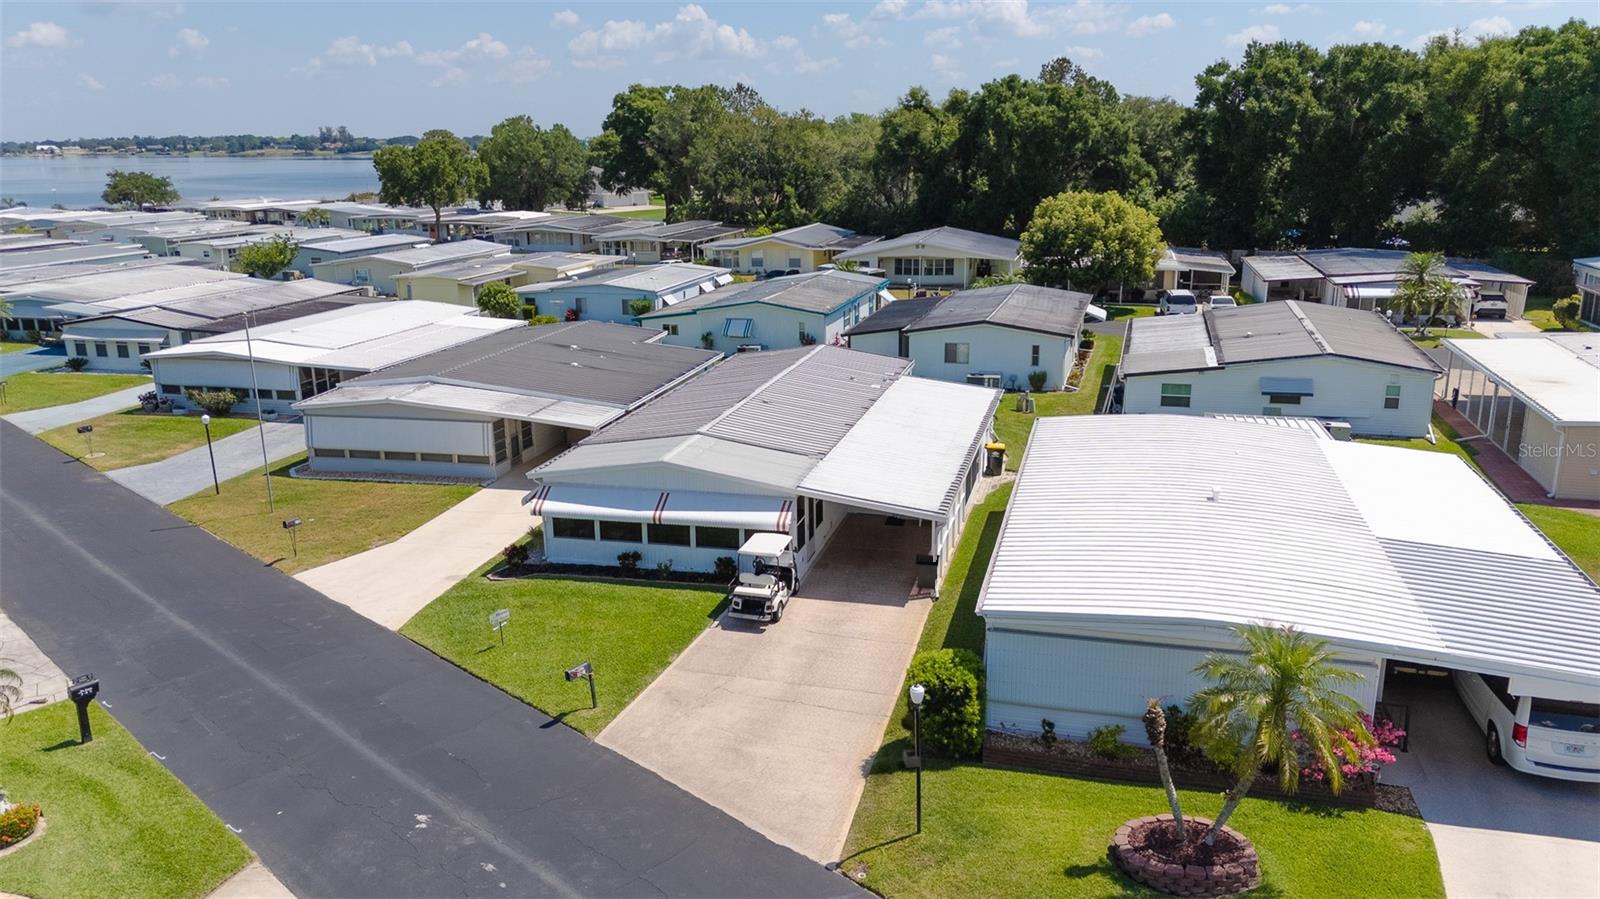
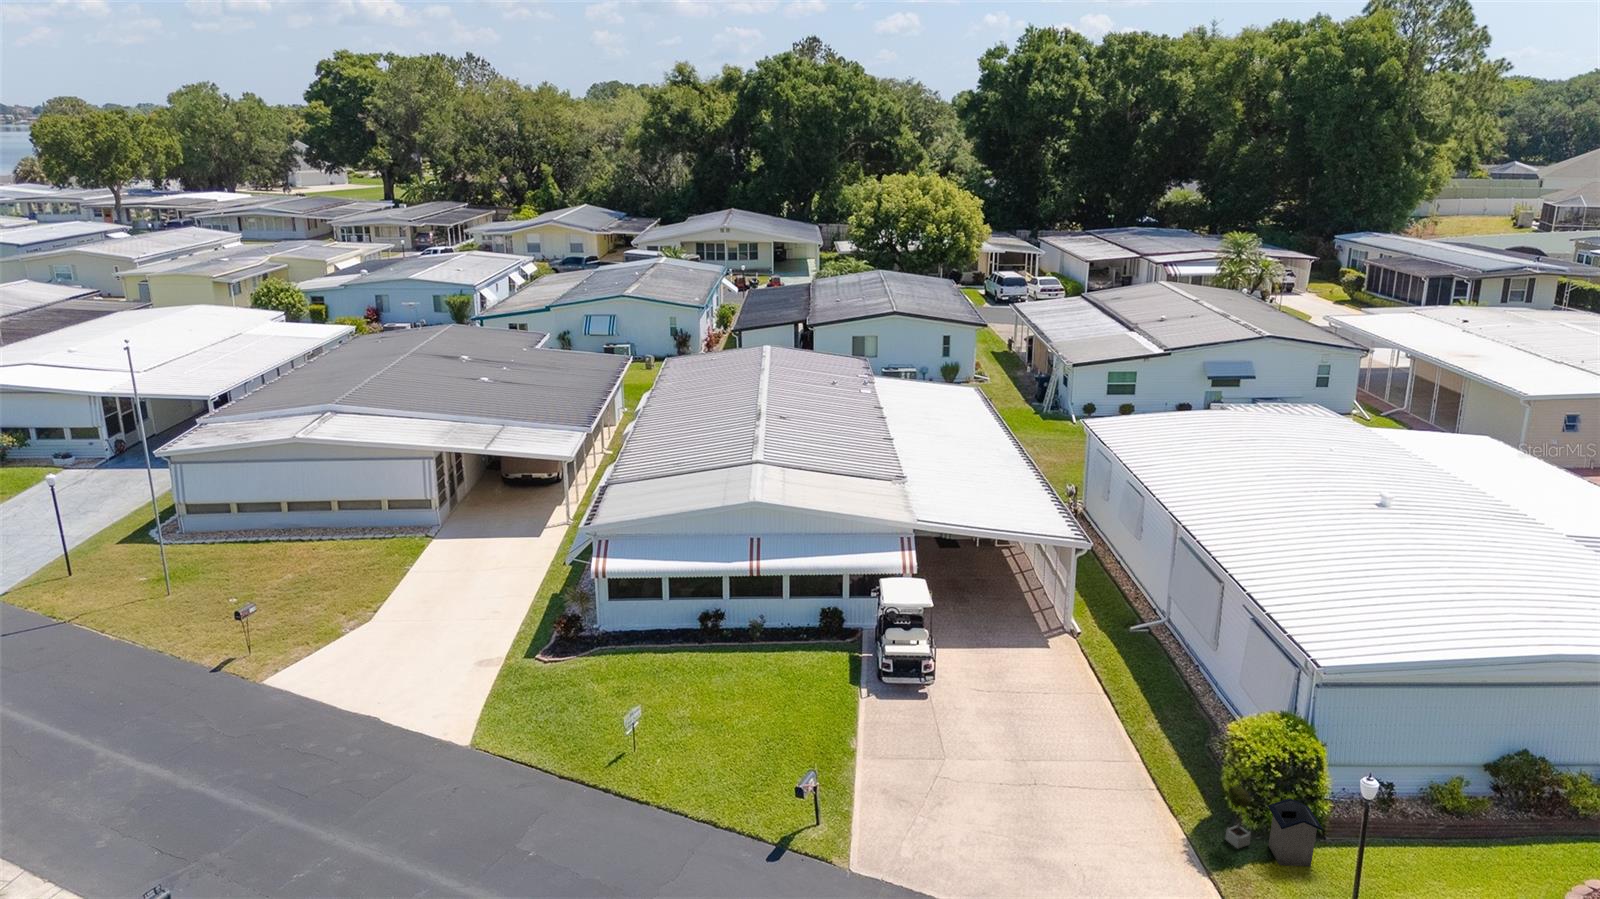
trash can: present [916,554,940,589] -> present [1268,798,1323,866]

